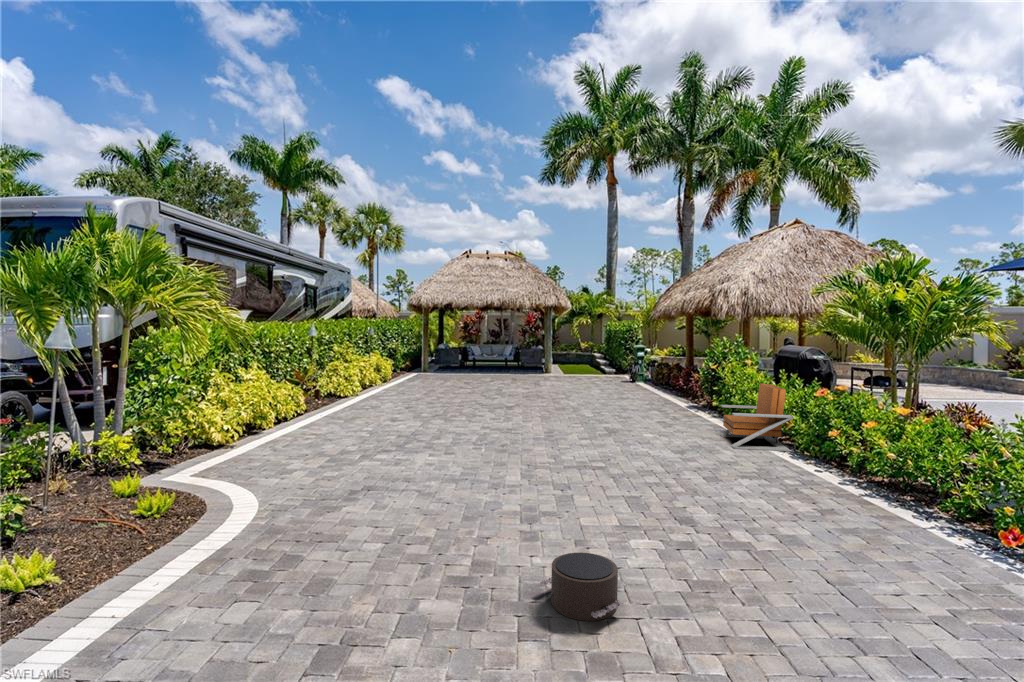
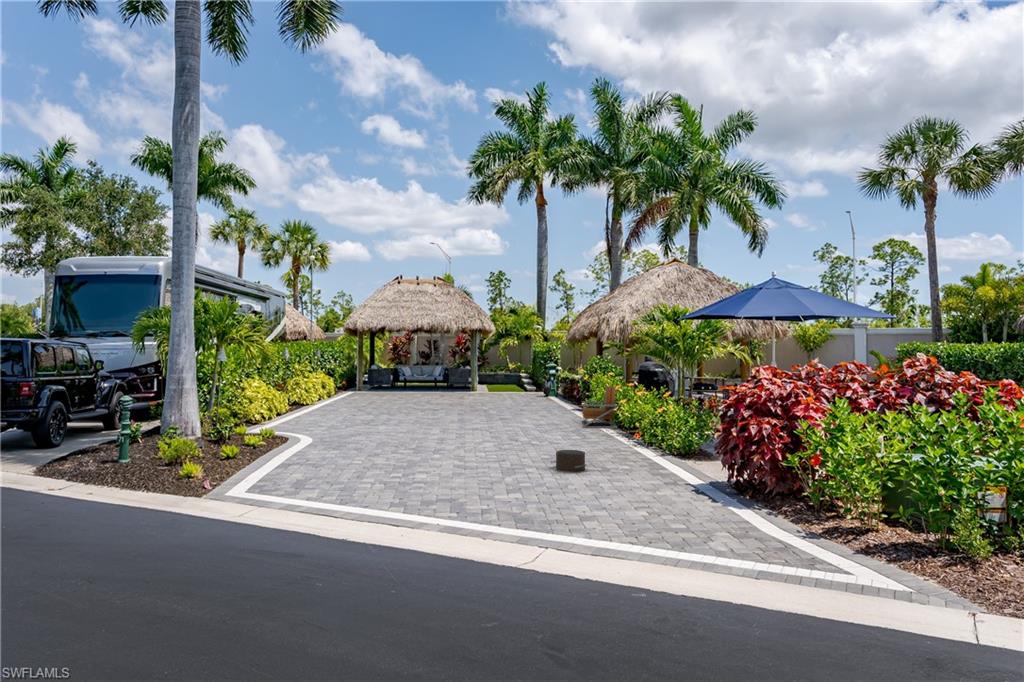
pouf: present [539,552,623,621] -> present [550,450,586,471]

